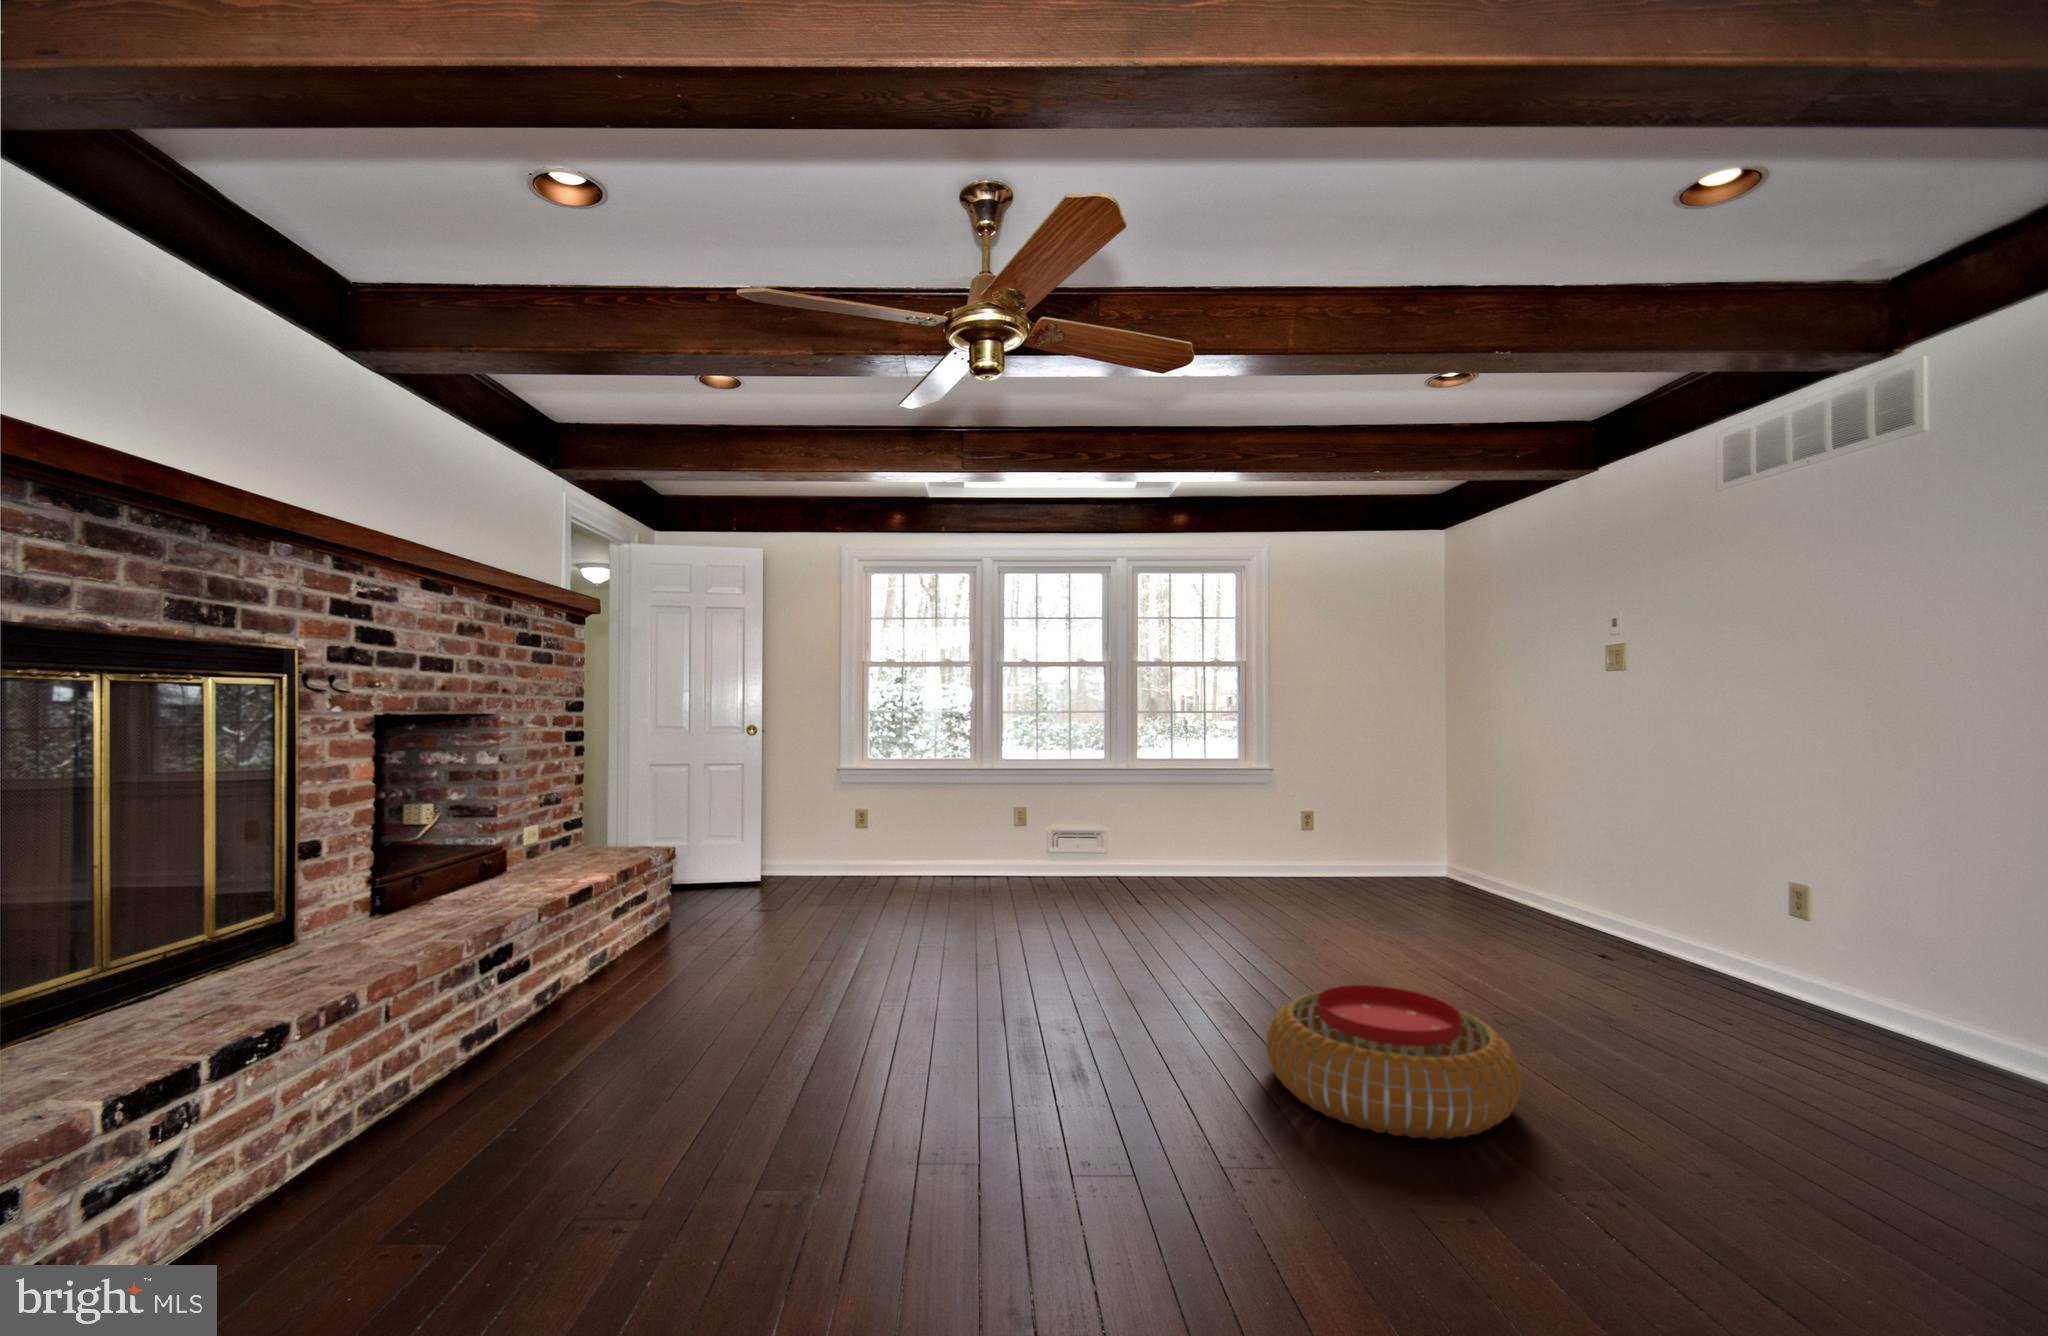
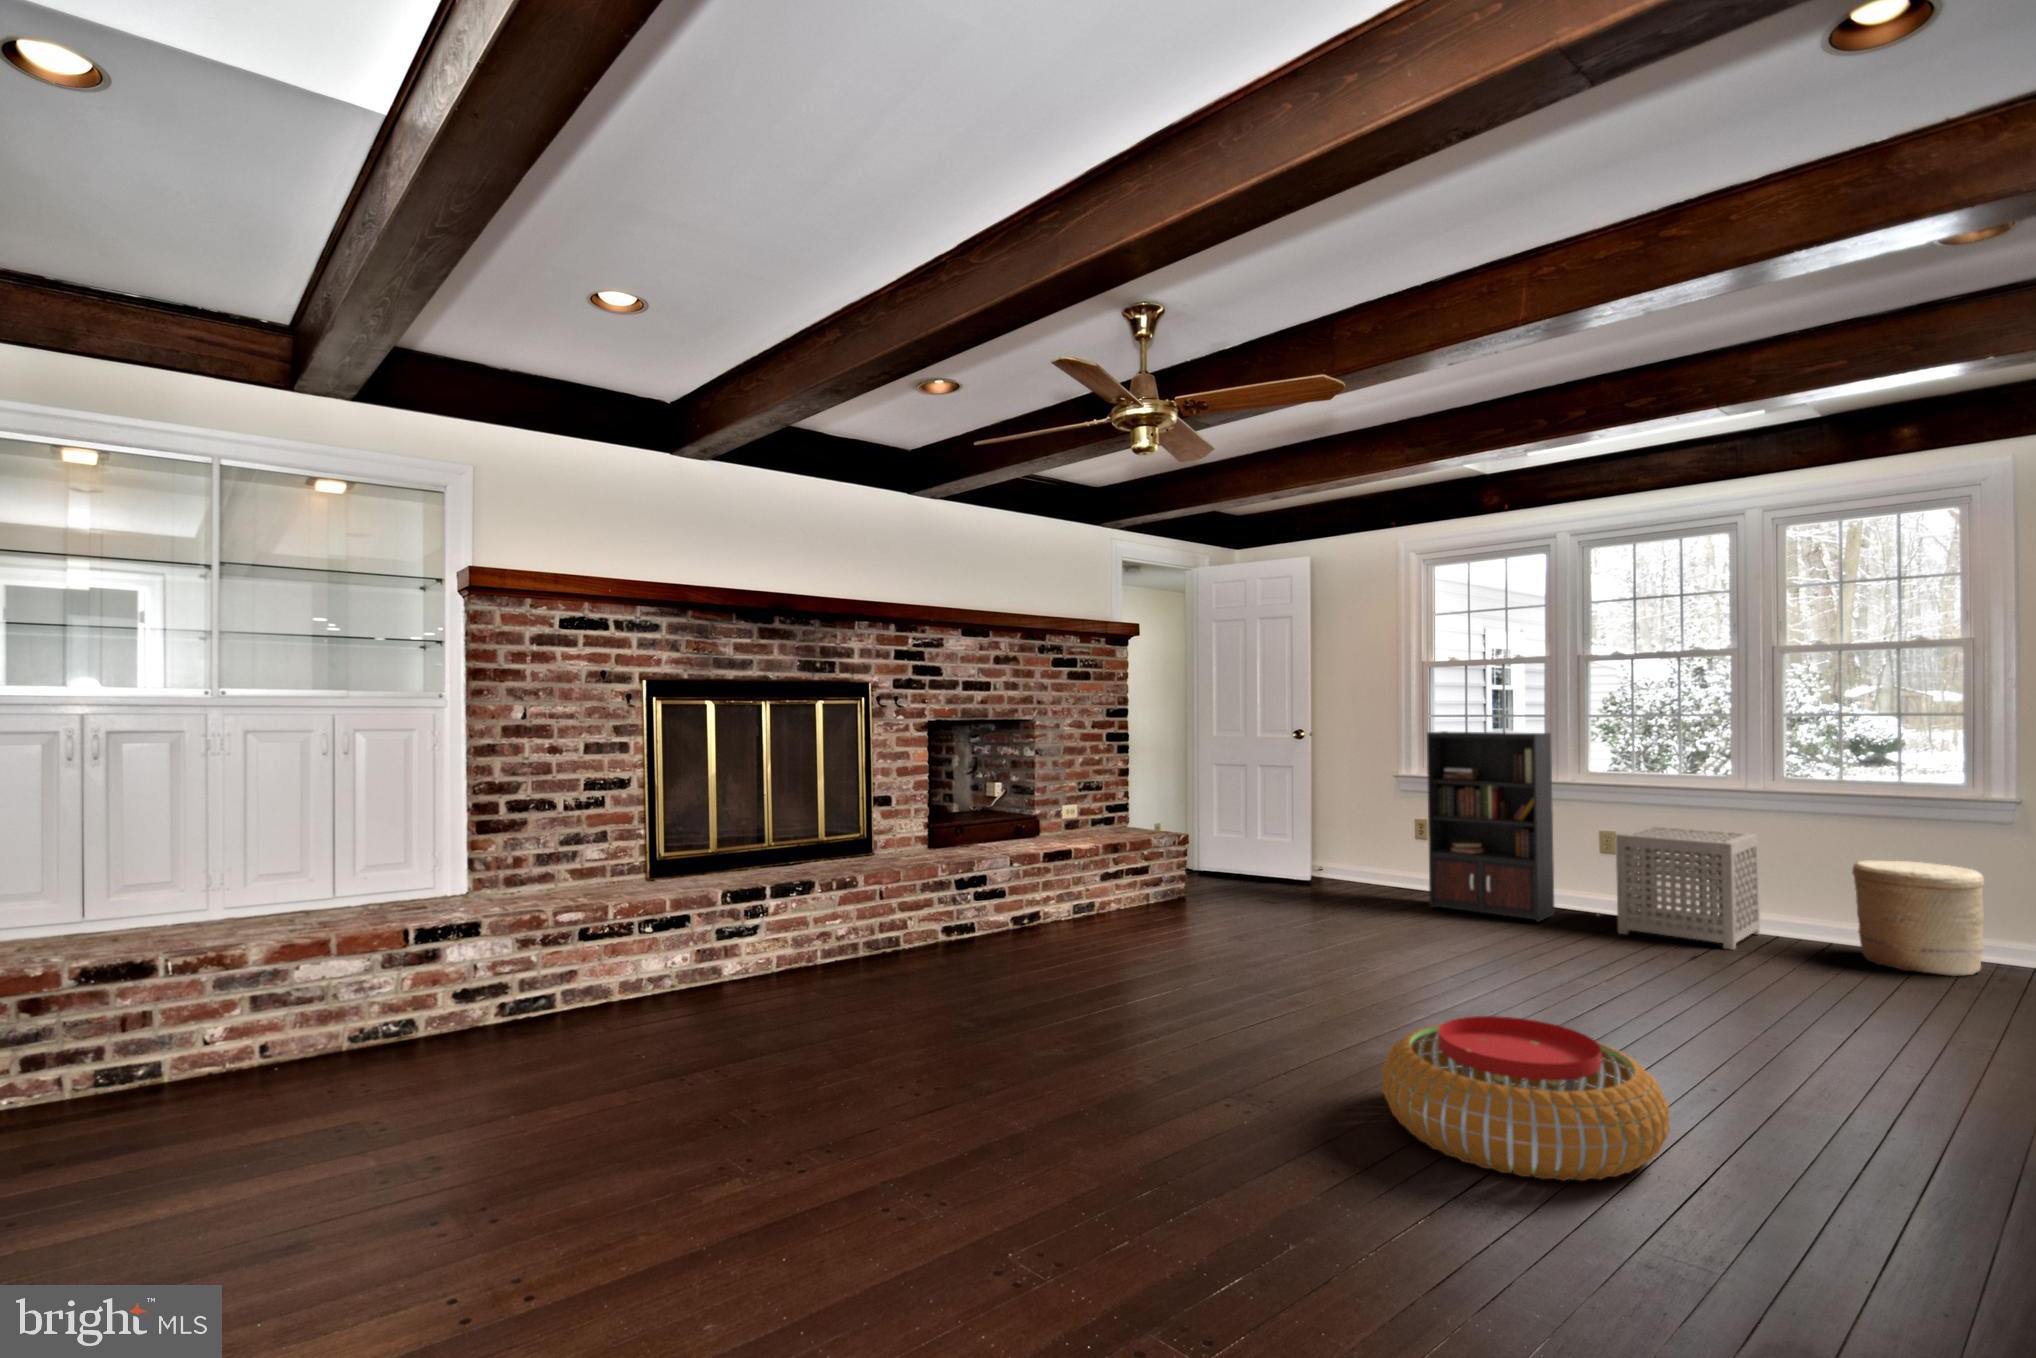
bookcase: none [911,727,1026,892] -> present [1427,731,1600,922]
side table: none [1054,802,1142,891] -> present [1616,826,1760,950]
woven basket: none [1193,814,1263,889] -> present [1852,860,1984,976]

